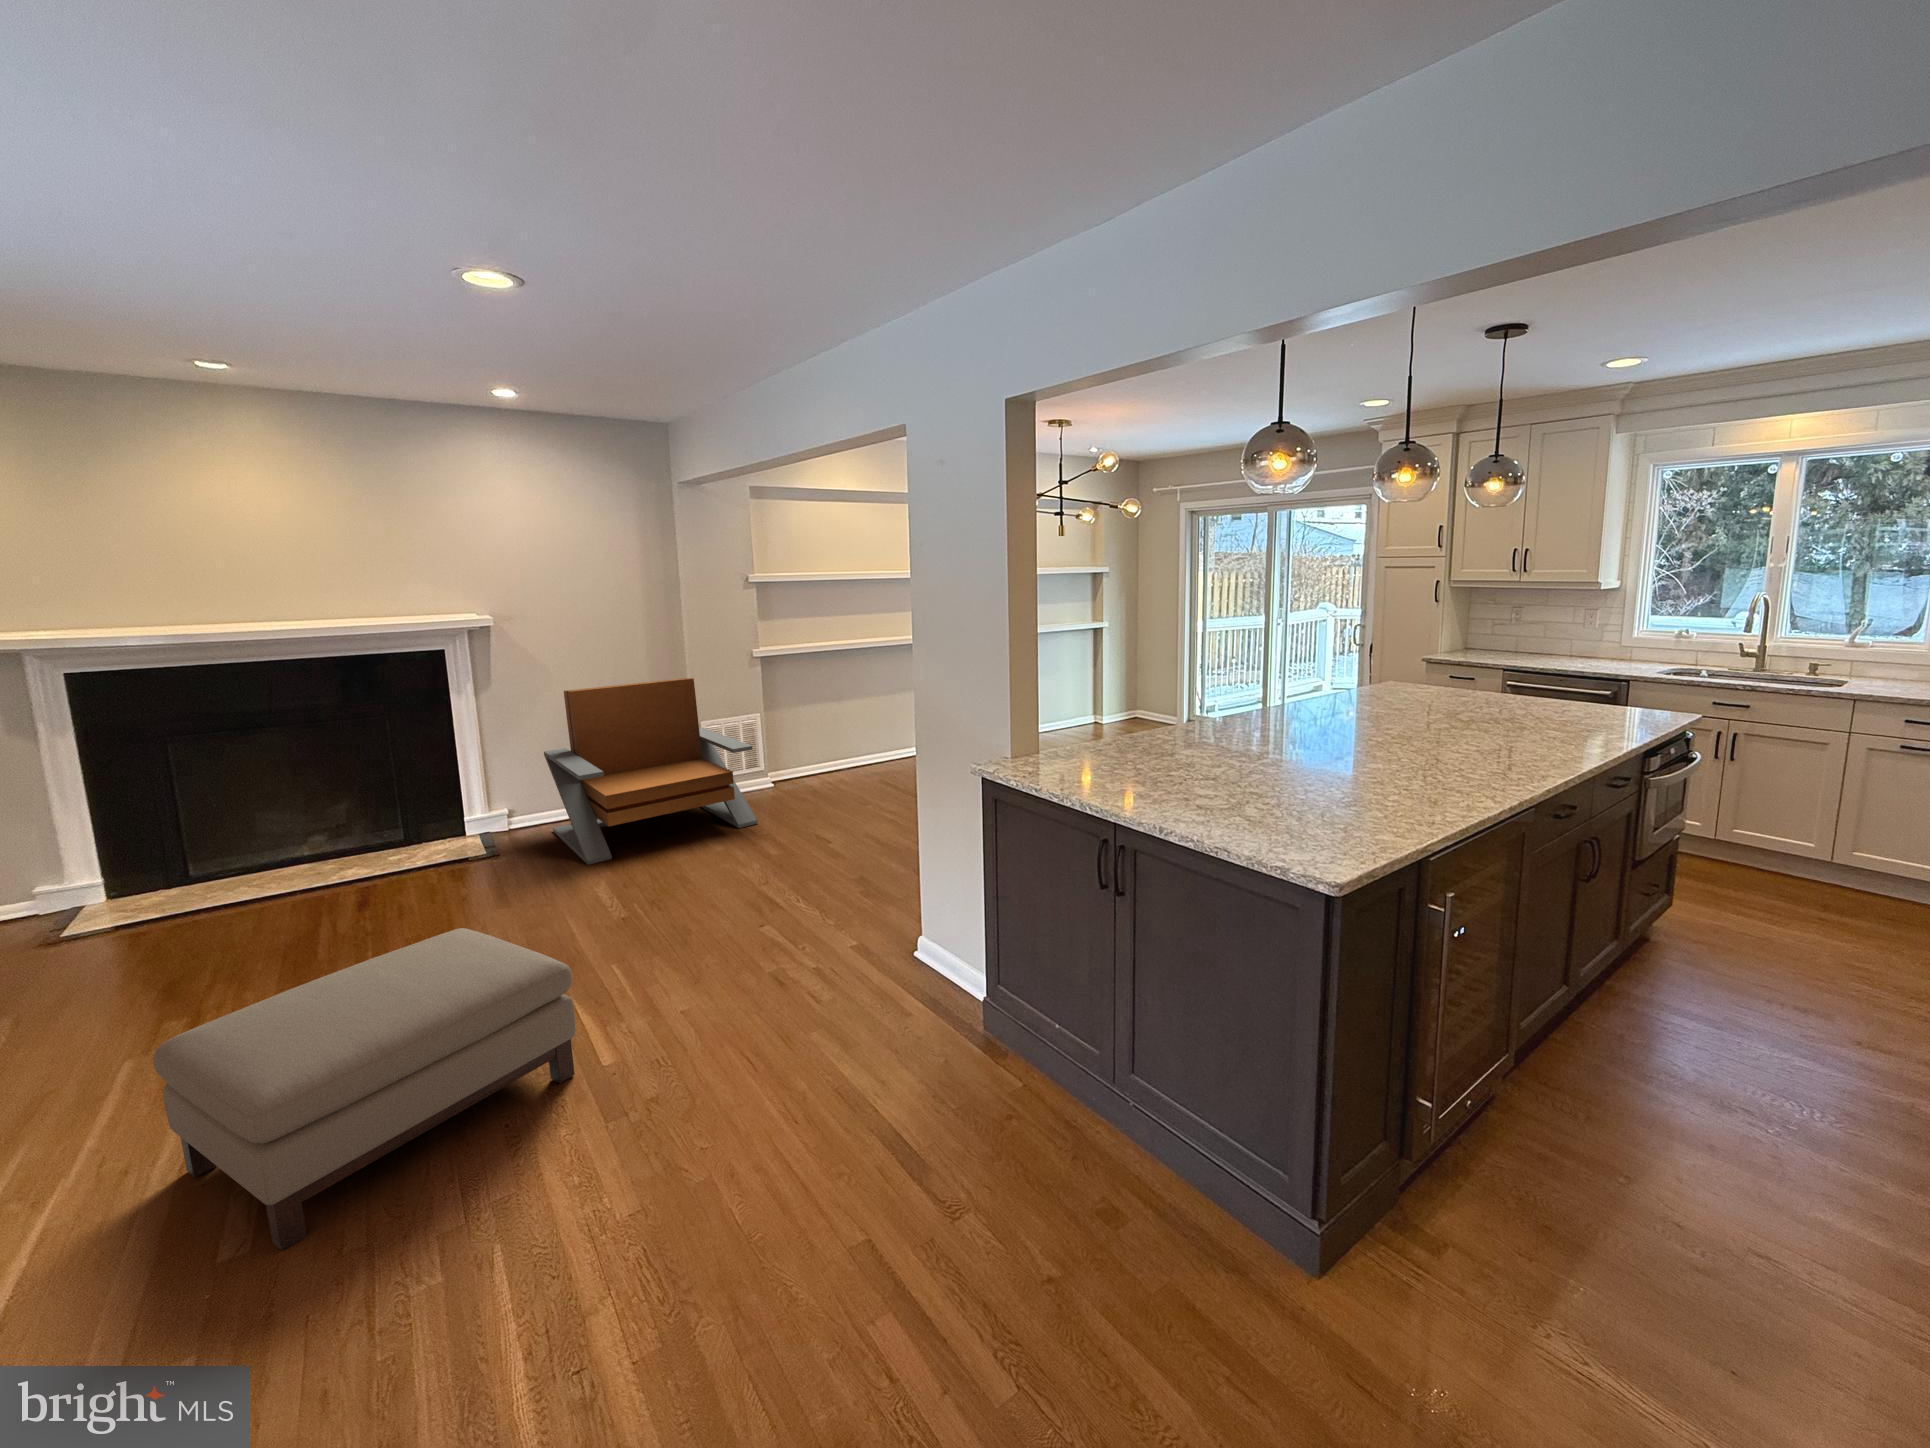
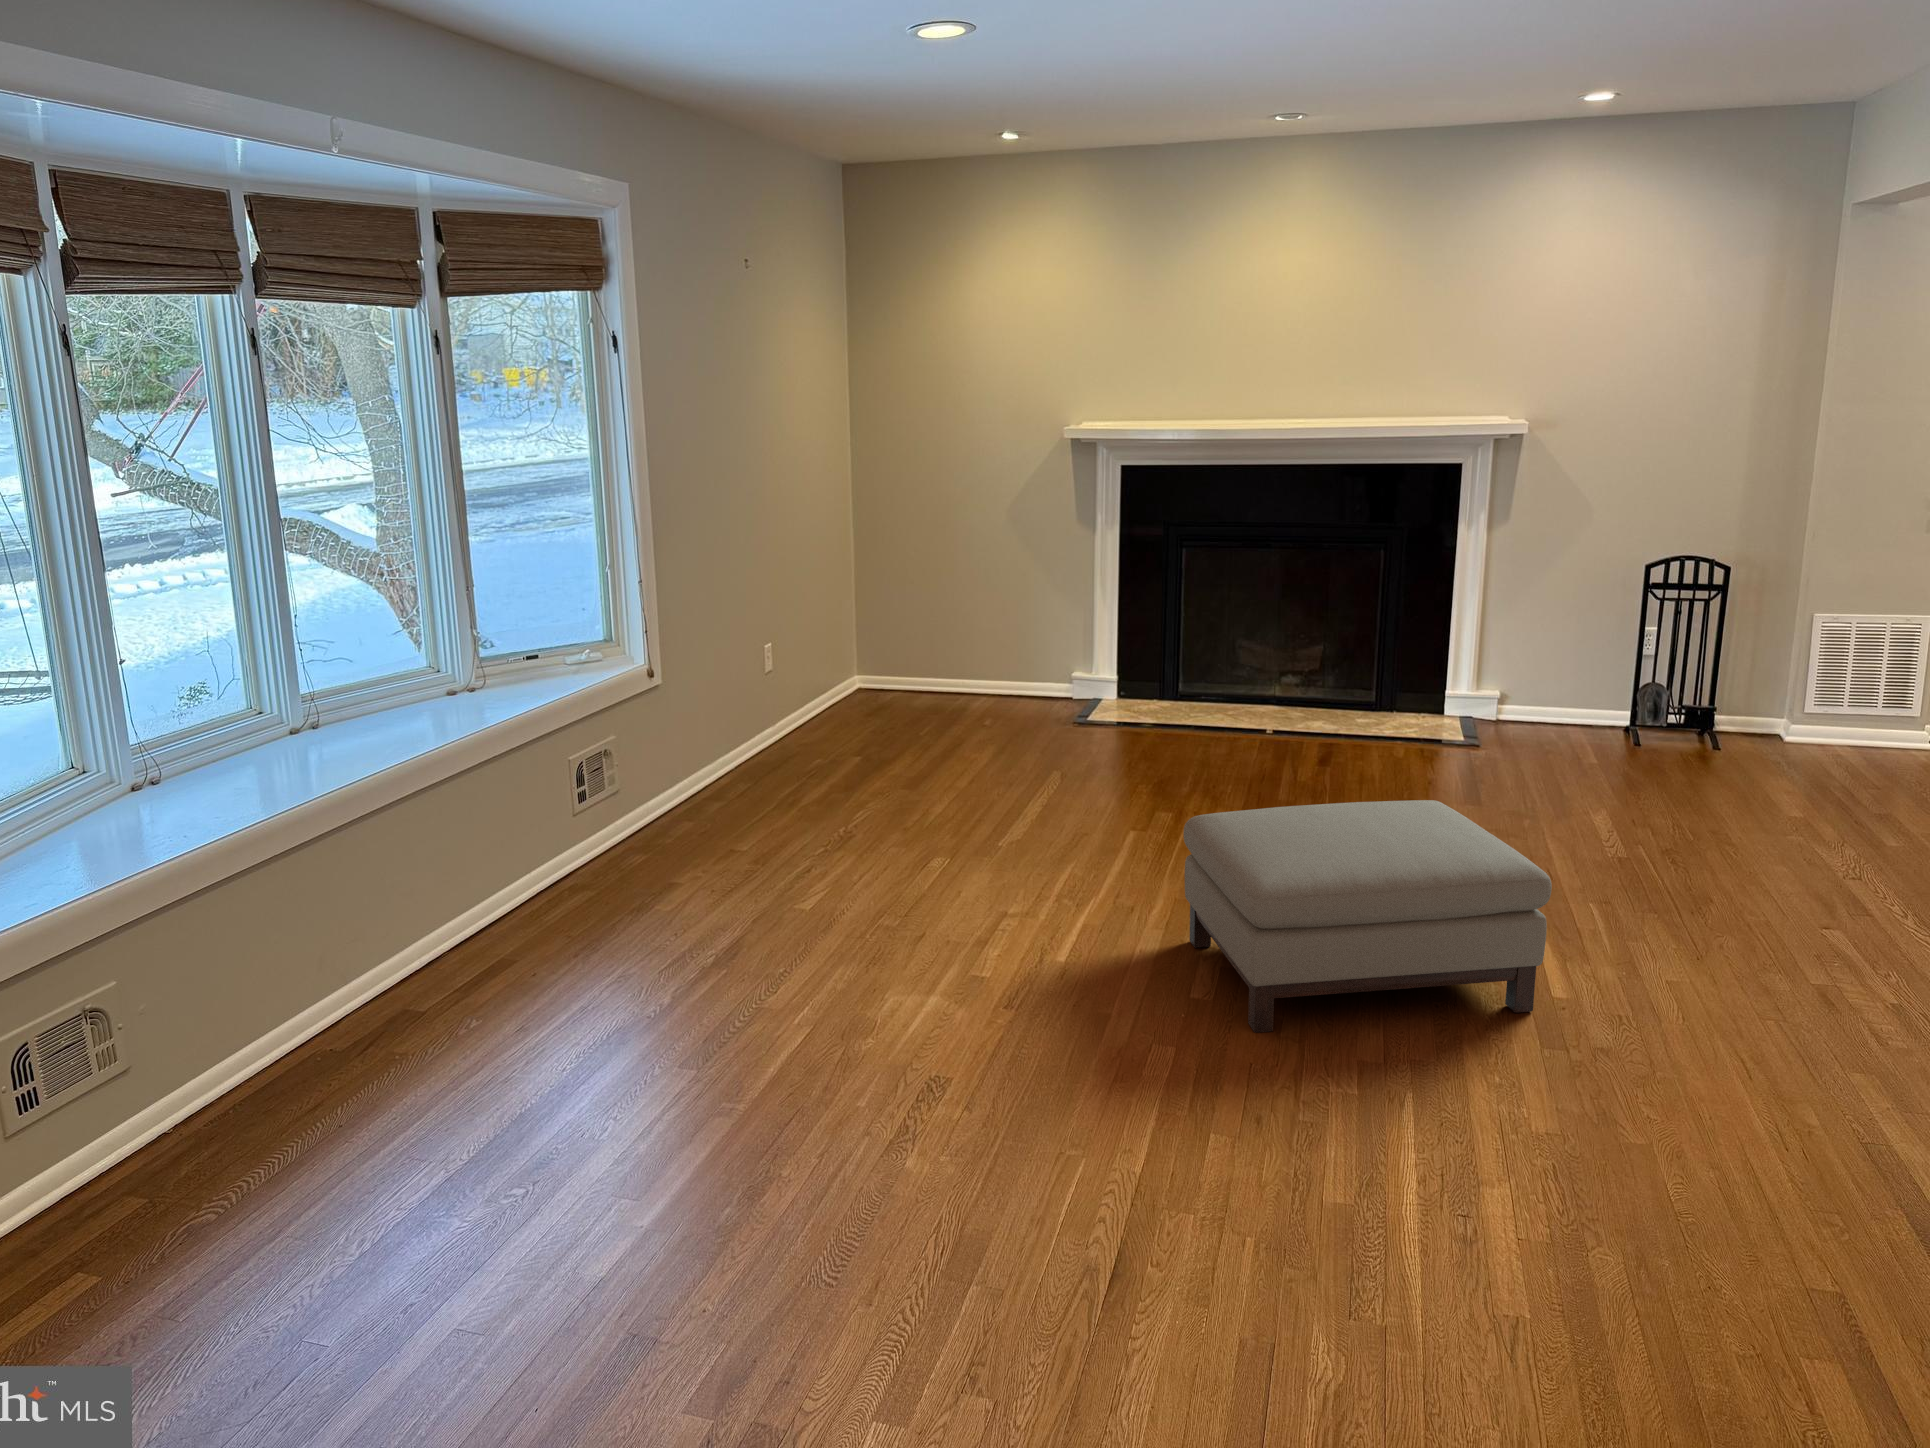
lounge chair: present [544,678,757,865] -> none [1552,535,1901,800]

